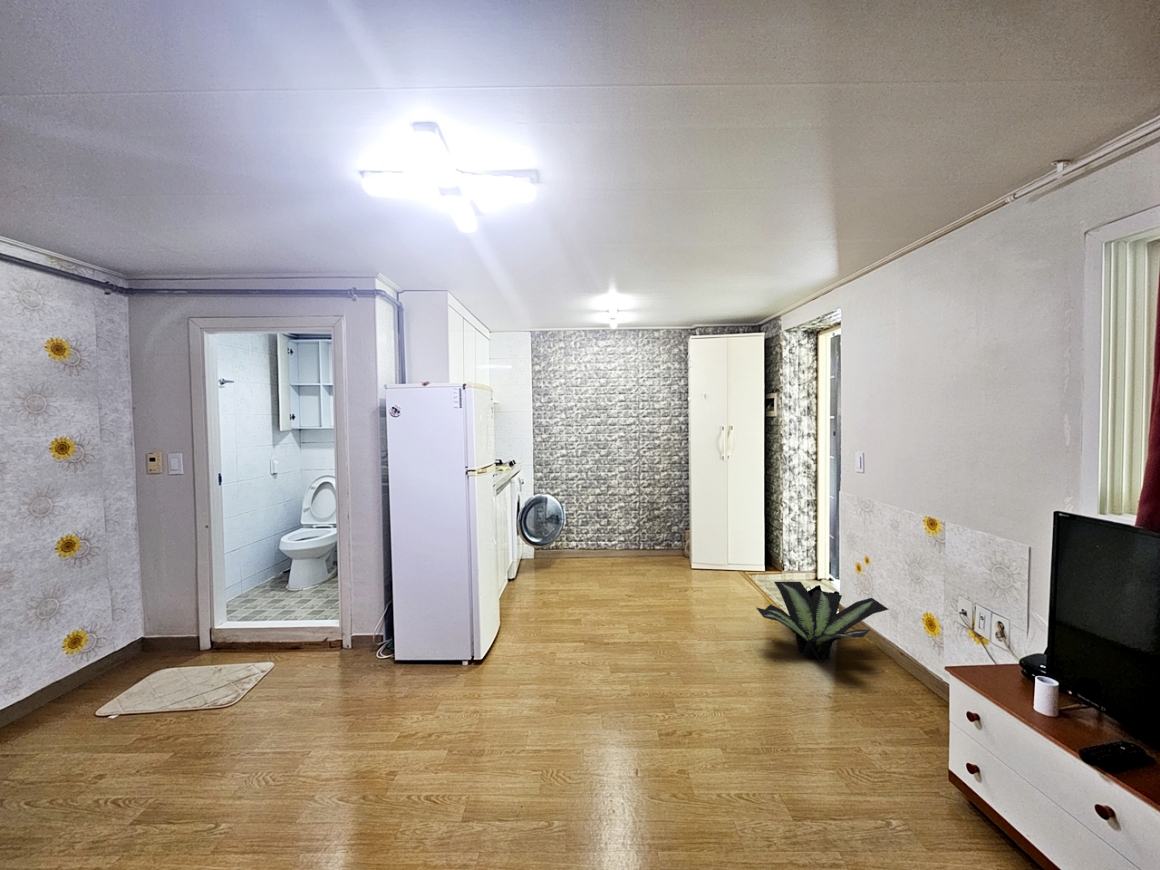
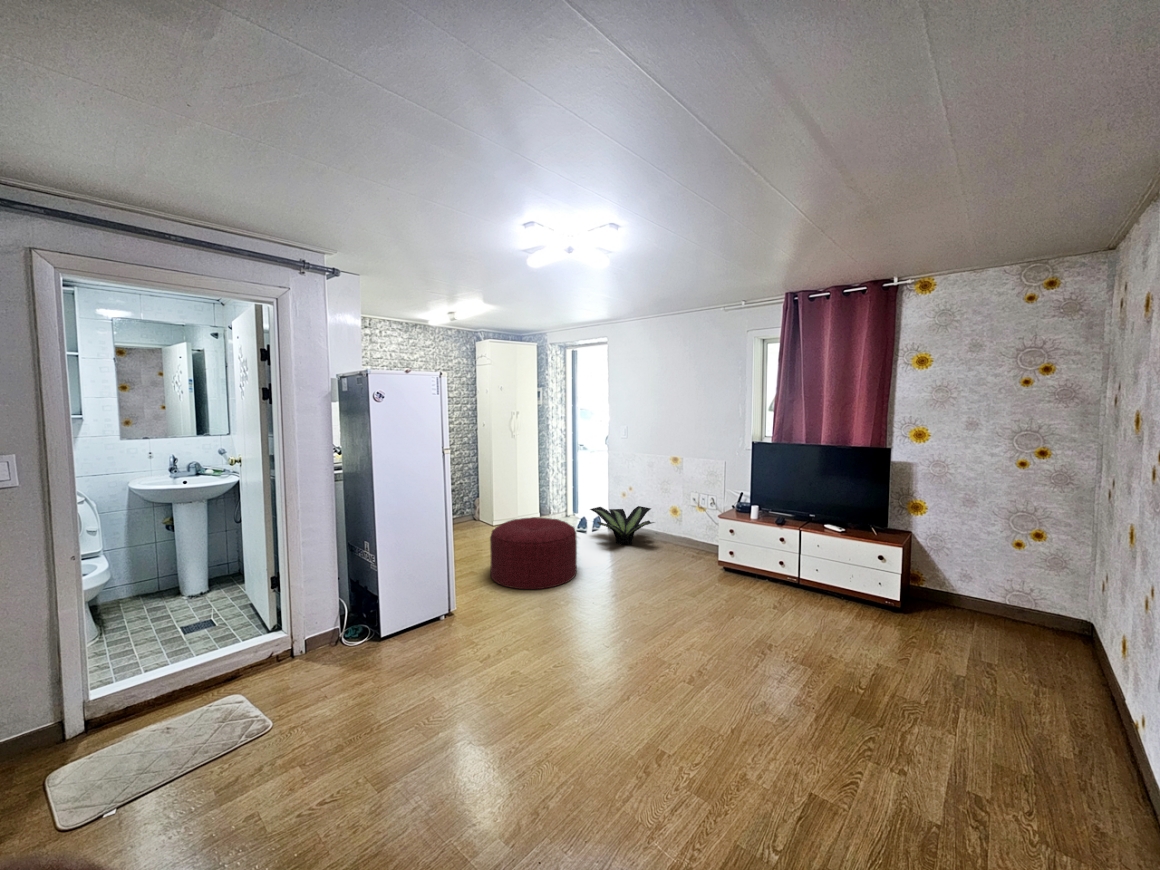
ottoman: none [558,571,676,682] -> present [490,517,577,589]

